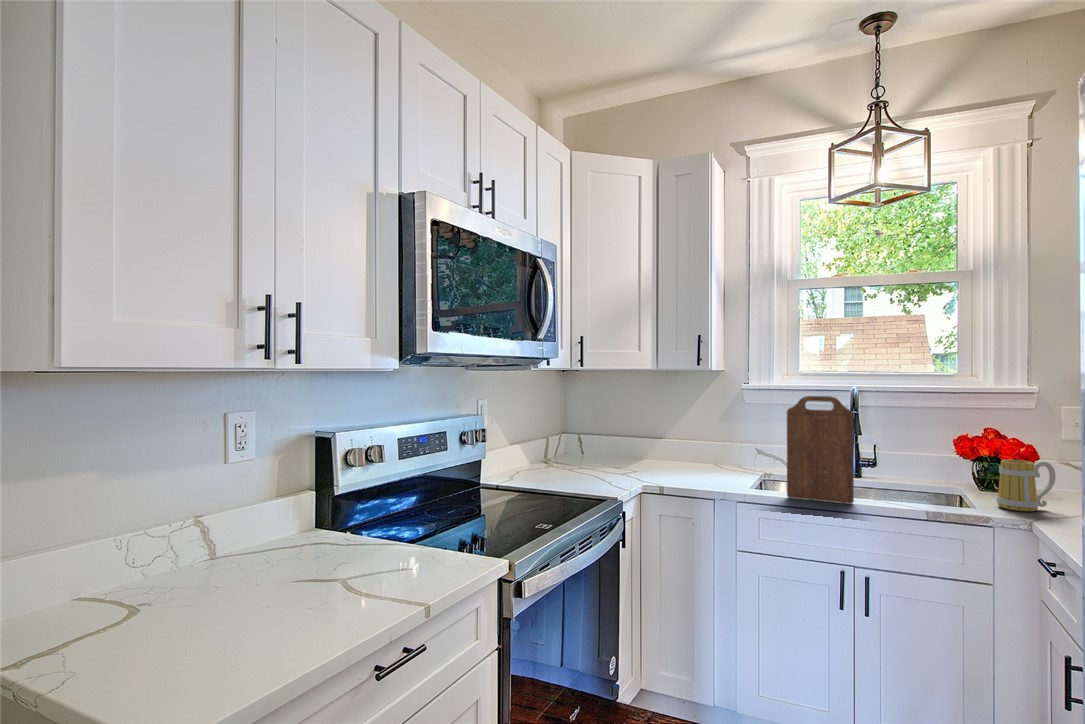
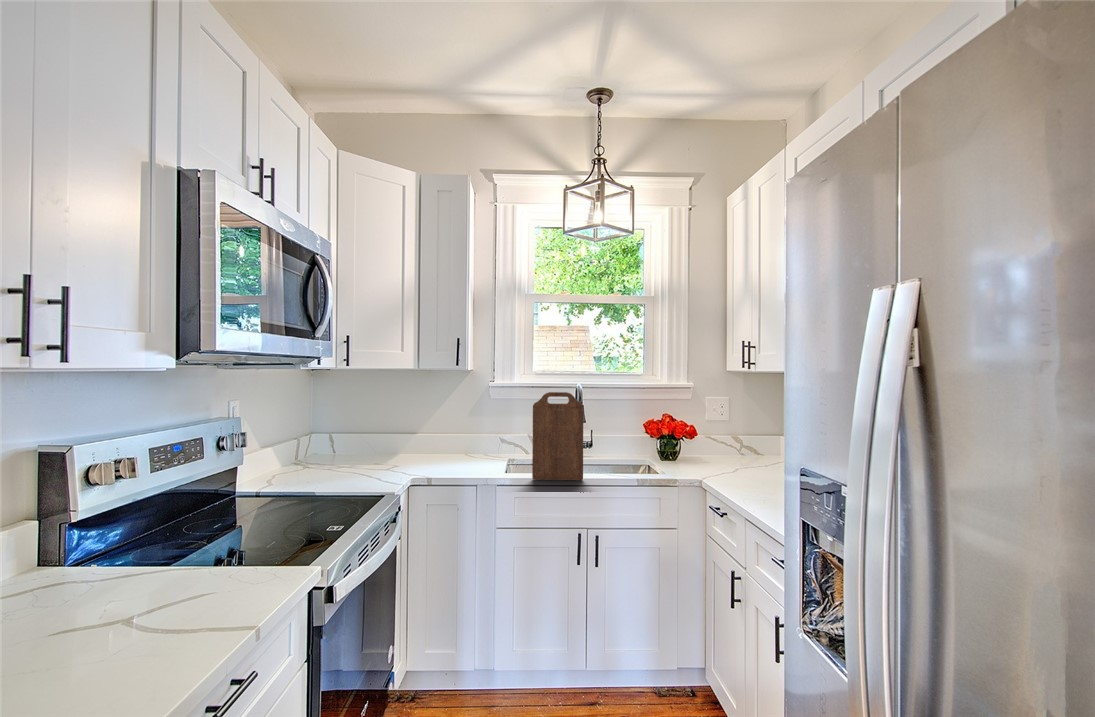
mug: present [997,460,1056,511] -> none [675,436,709,474]

